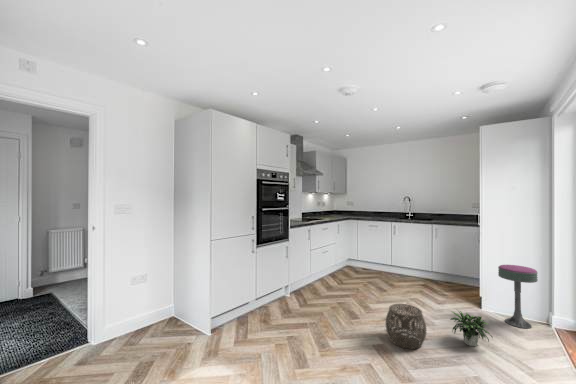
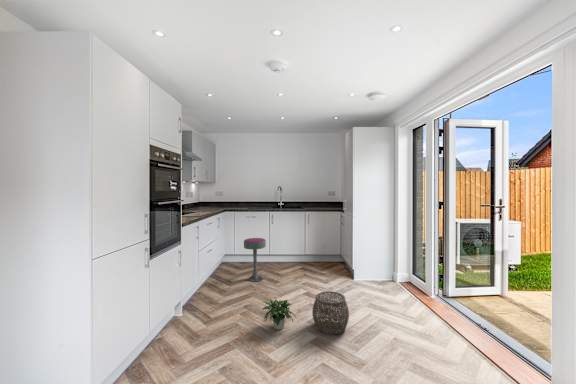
bar stool: present [498,265,538,328] -> present [244,238,266,281]
potted plant: present [450,311,493,346] -> present [262,298,295,330]

